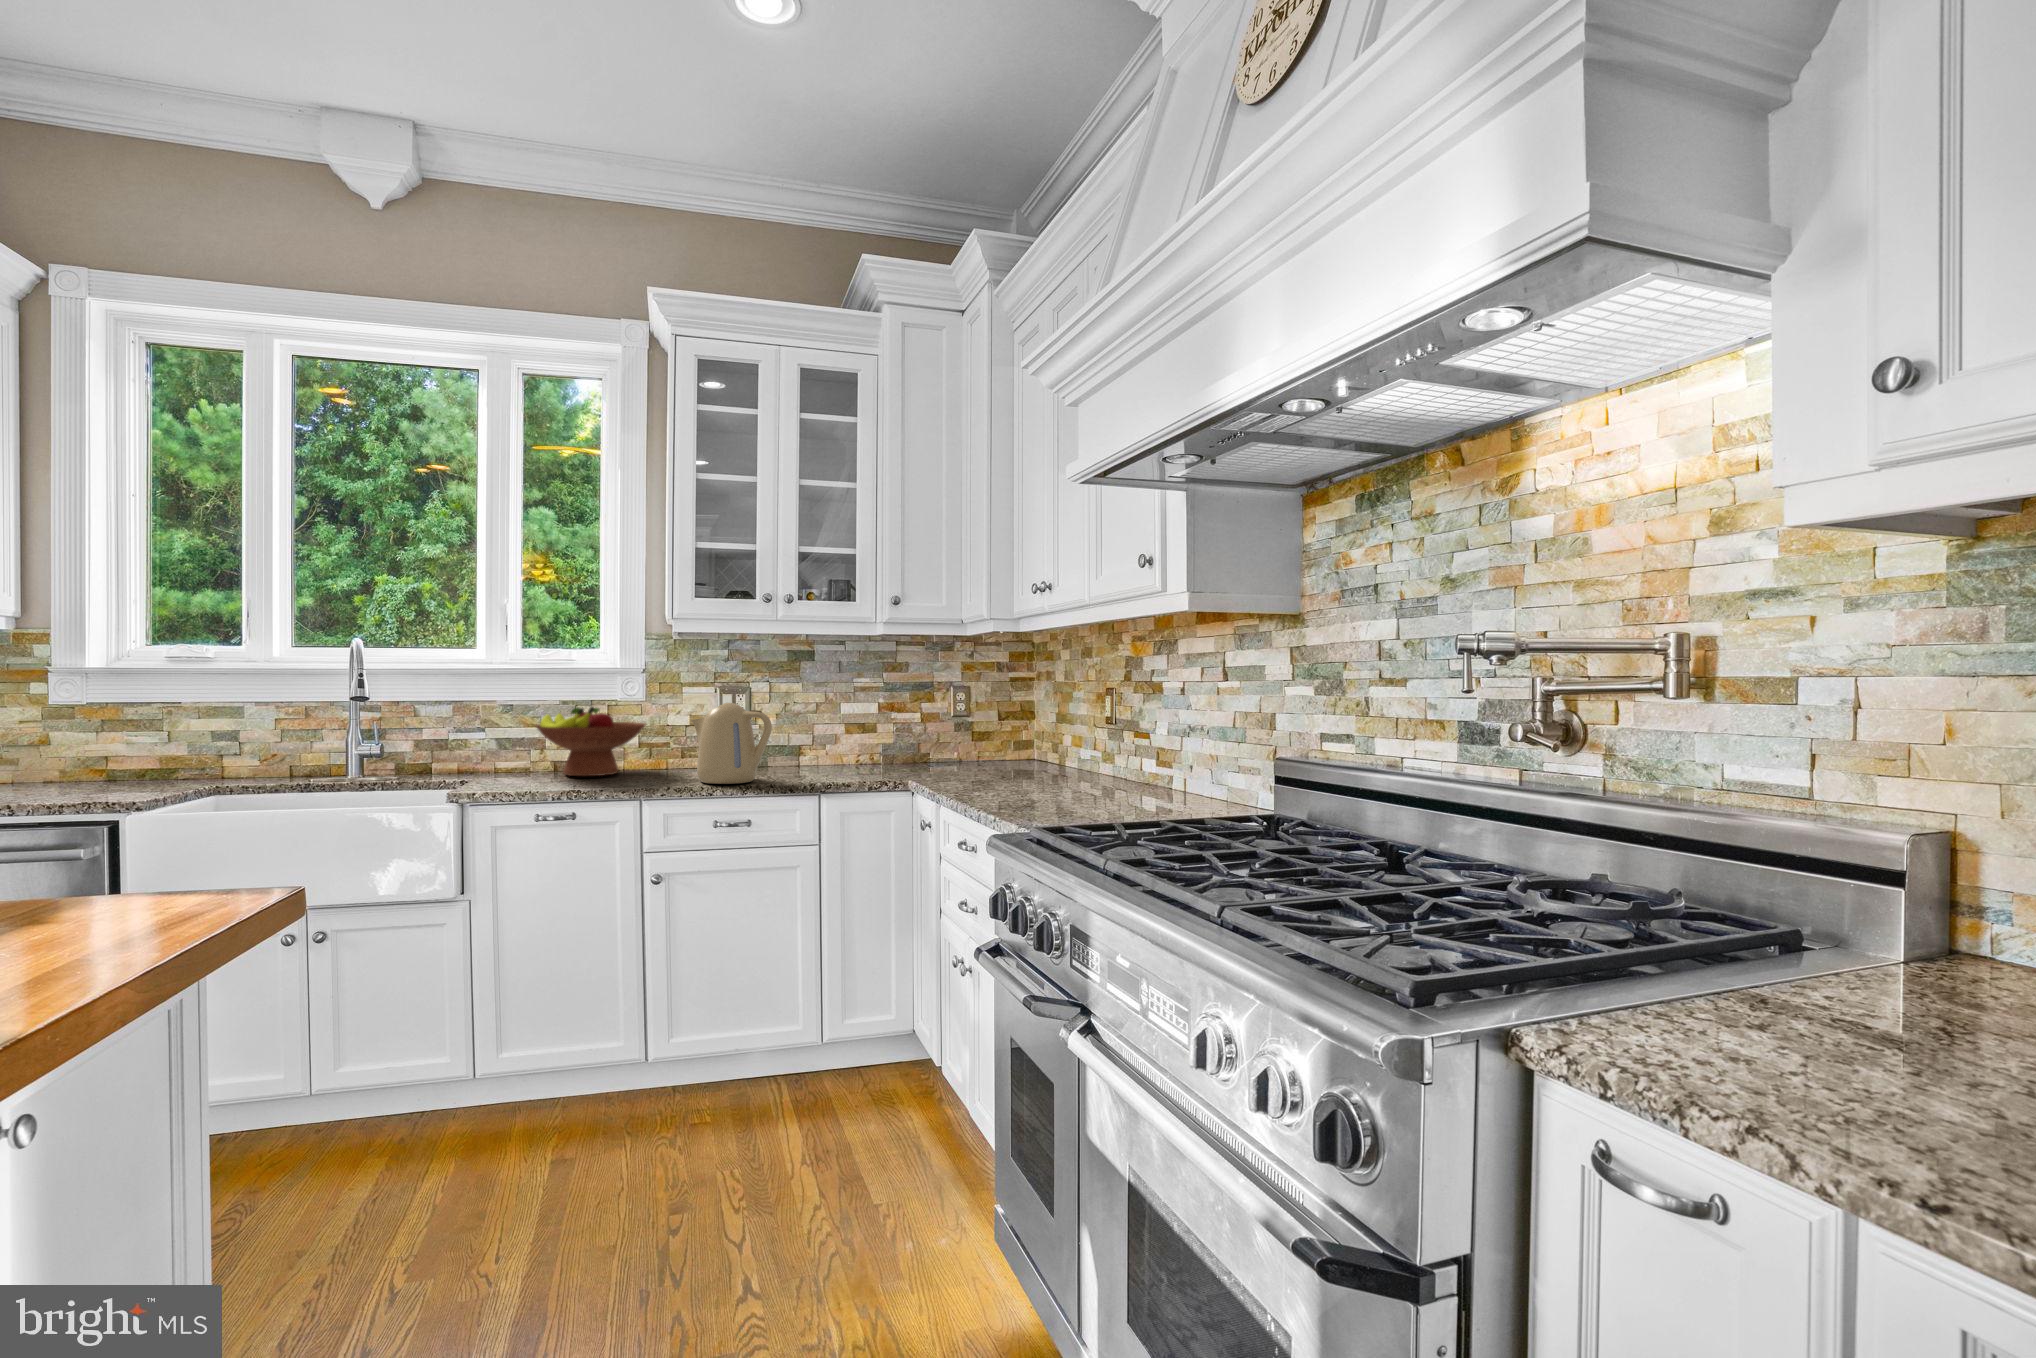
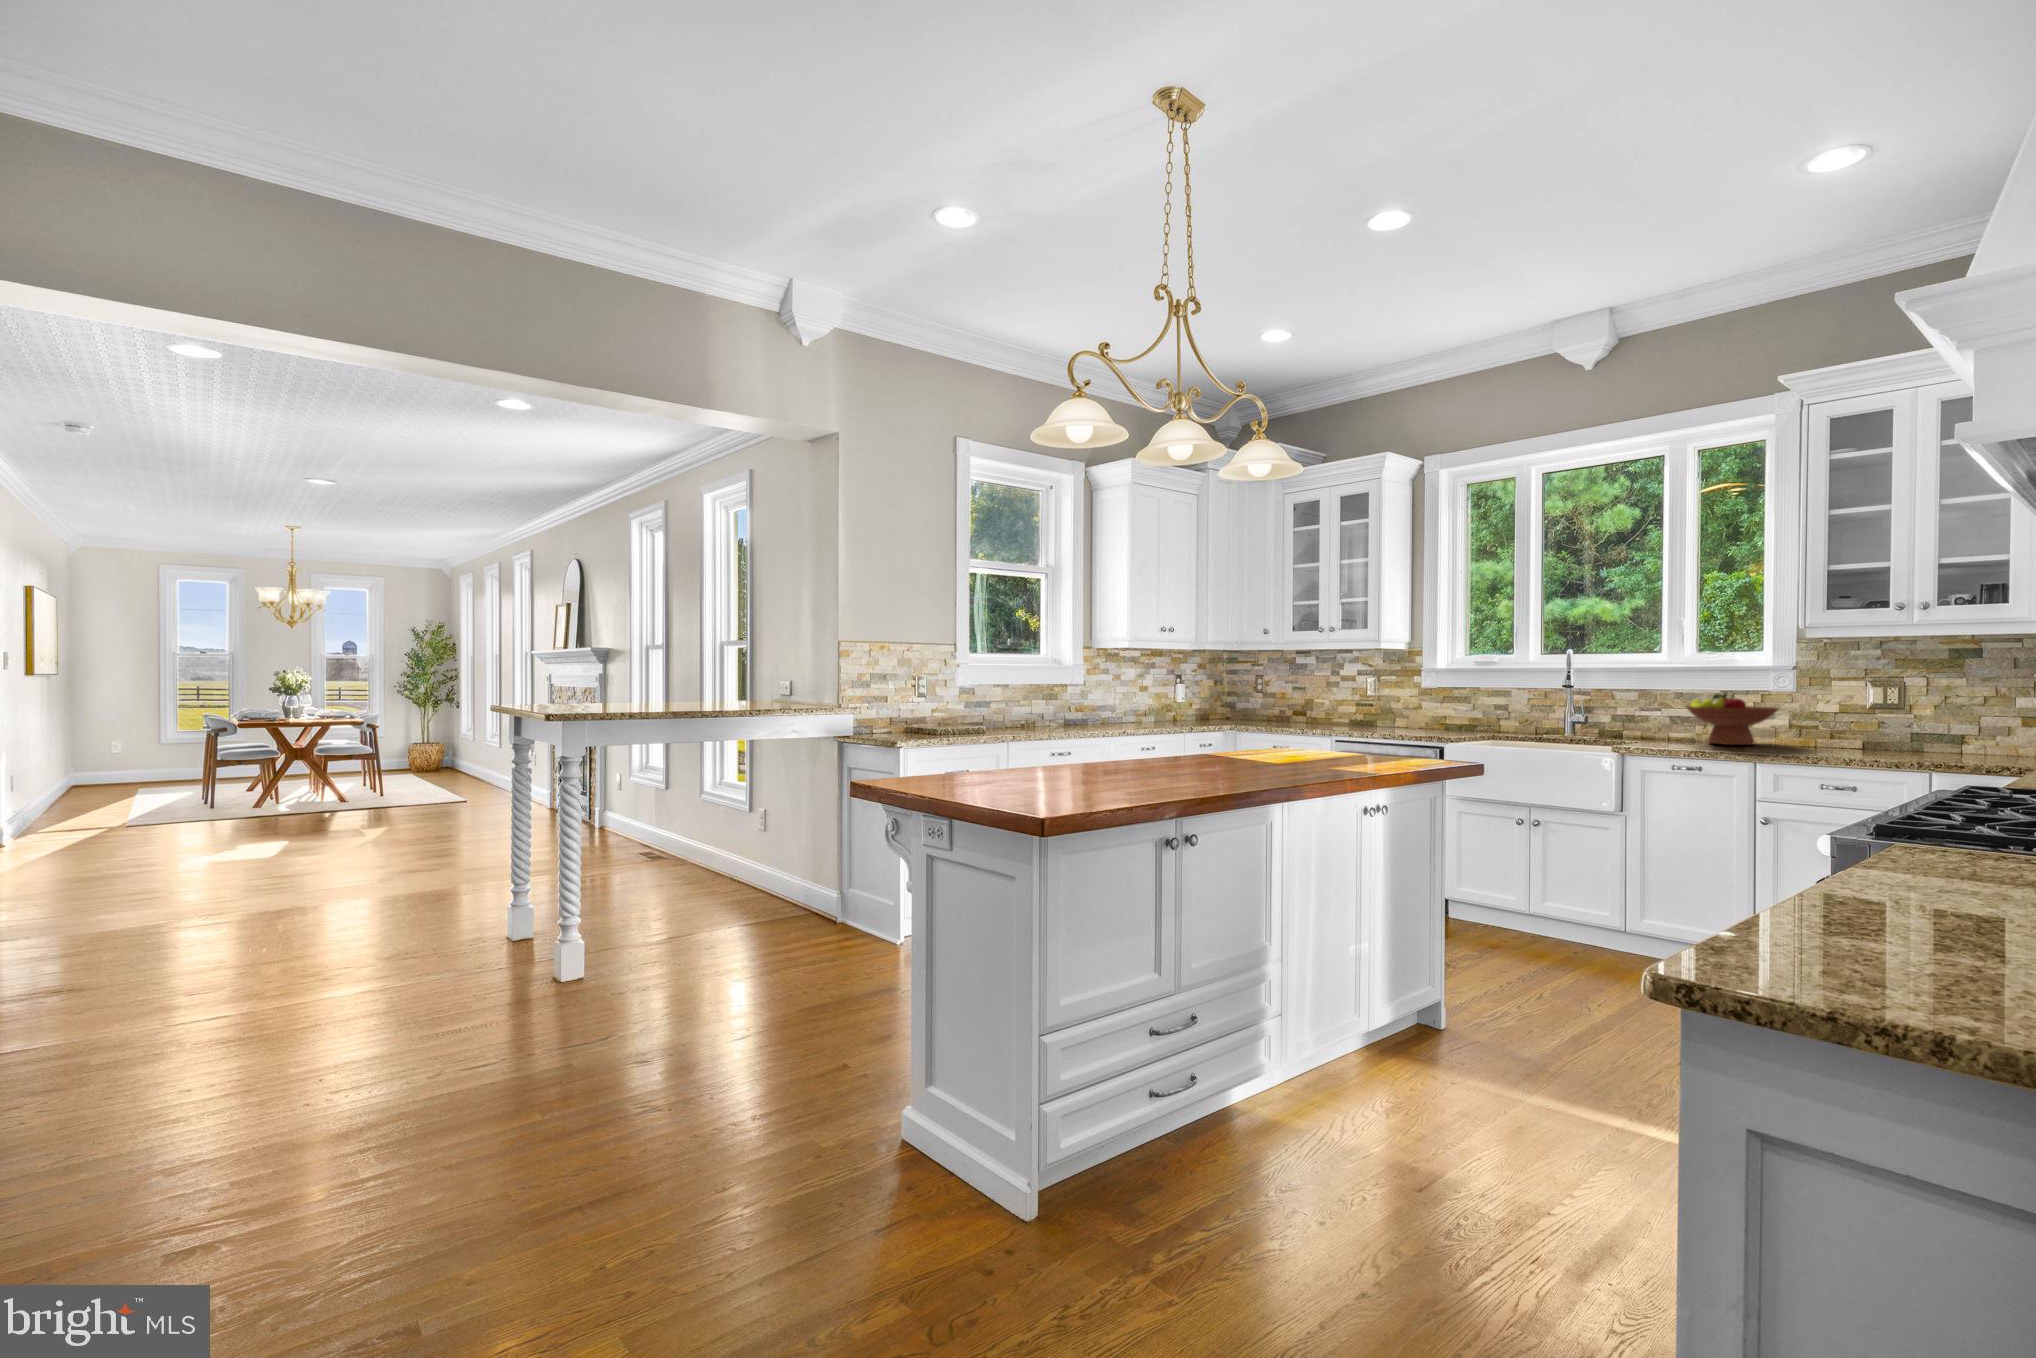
kettle: present [691,703,772,784] -> none [1813,692,1889,758]

